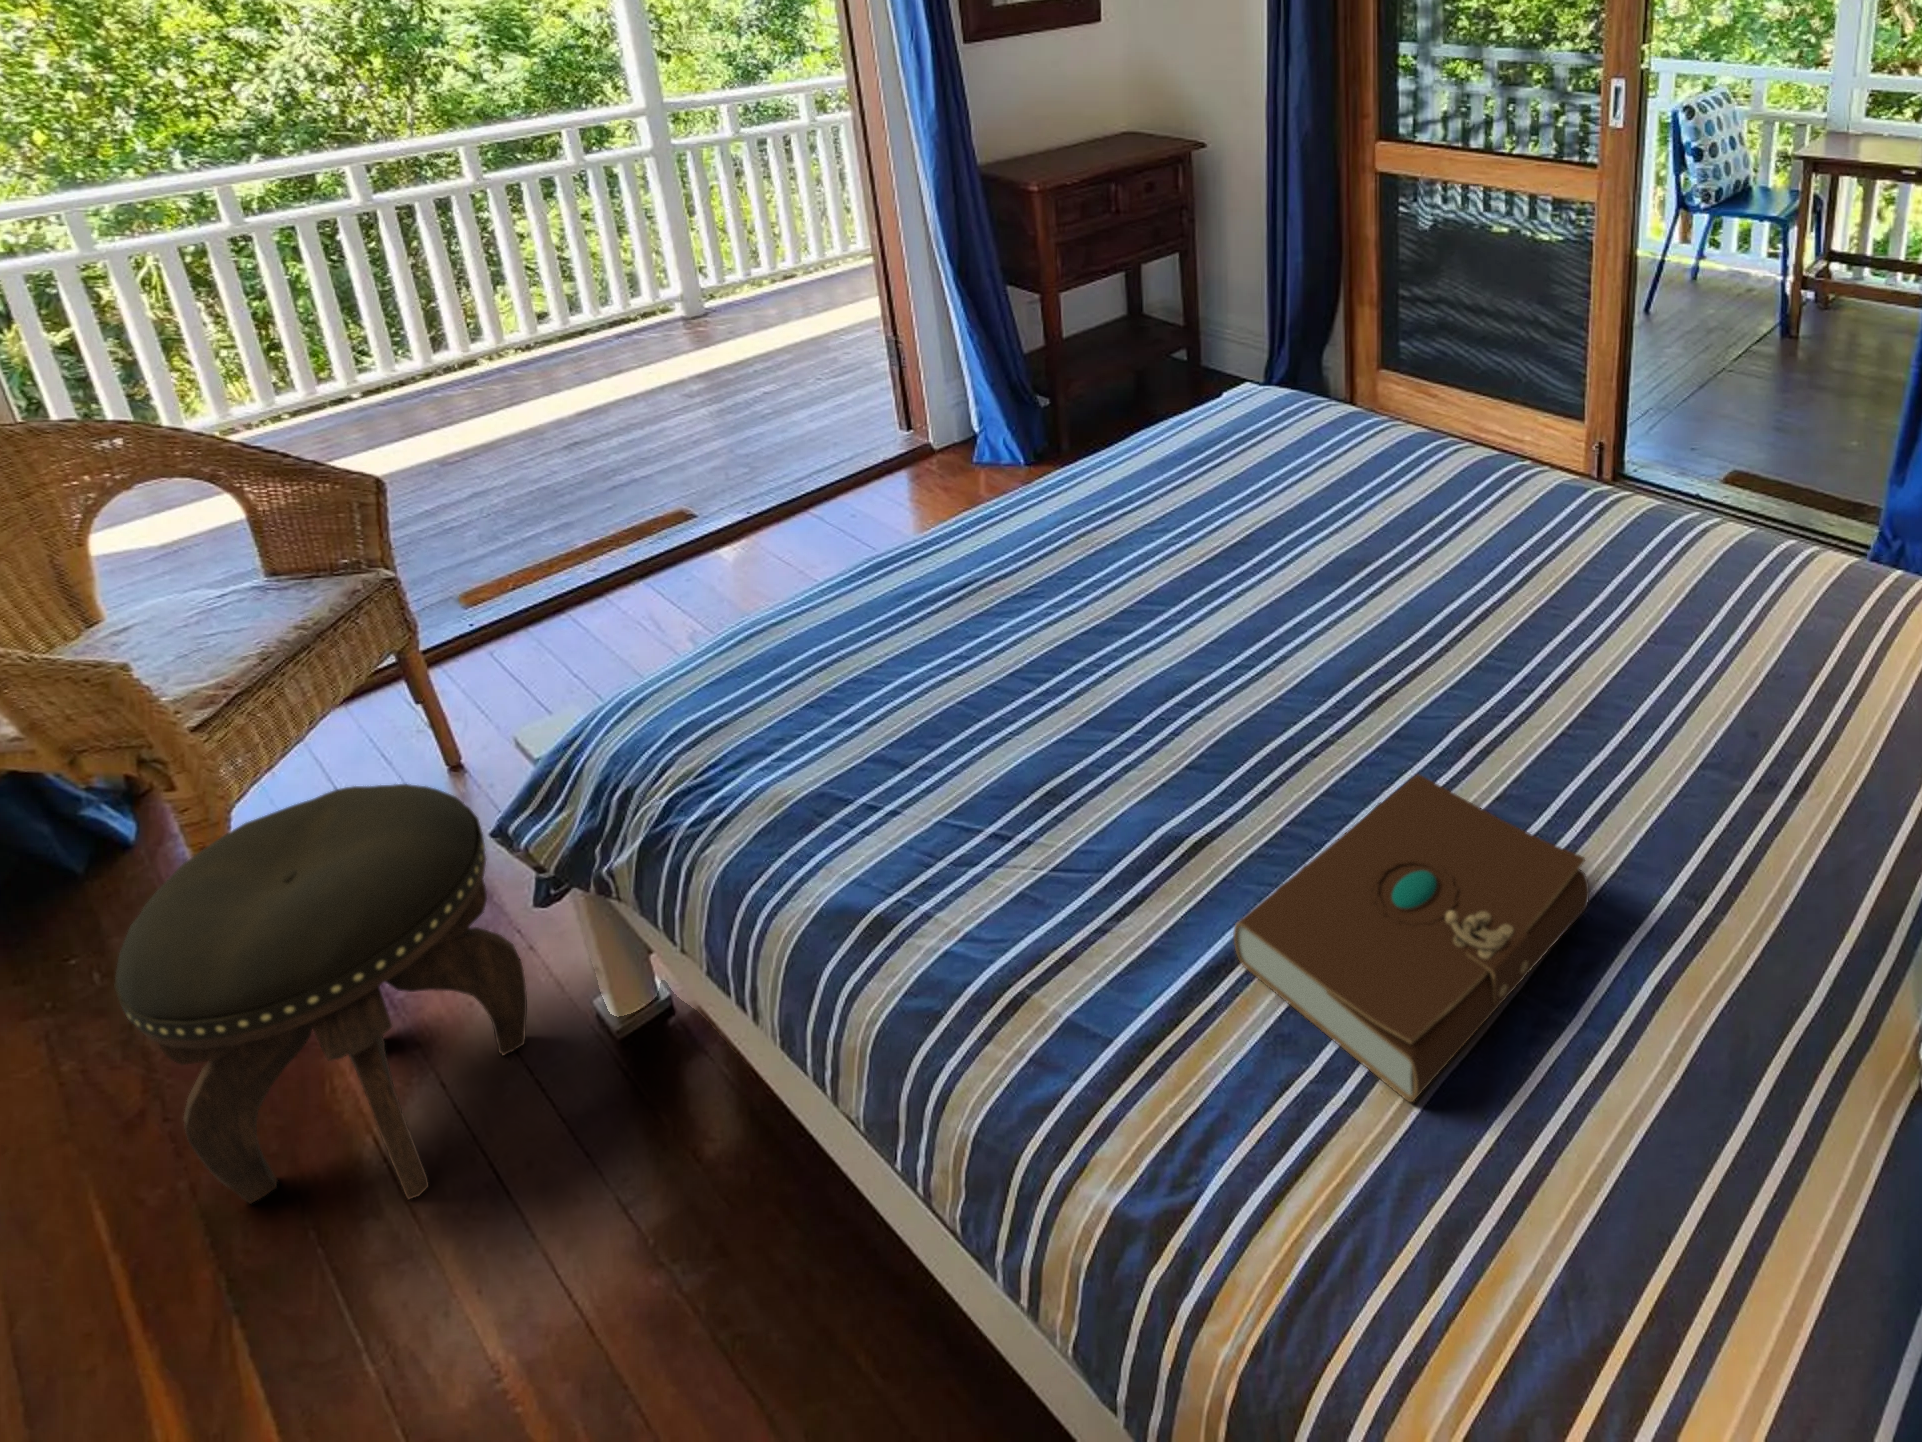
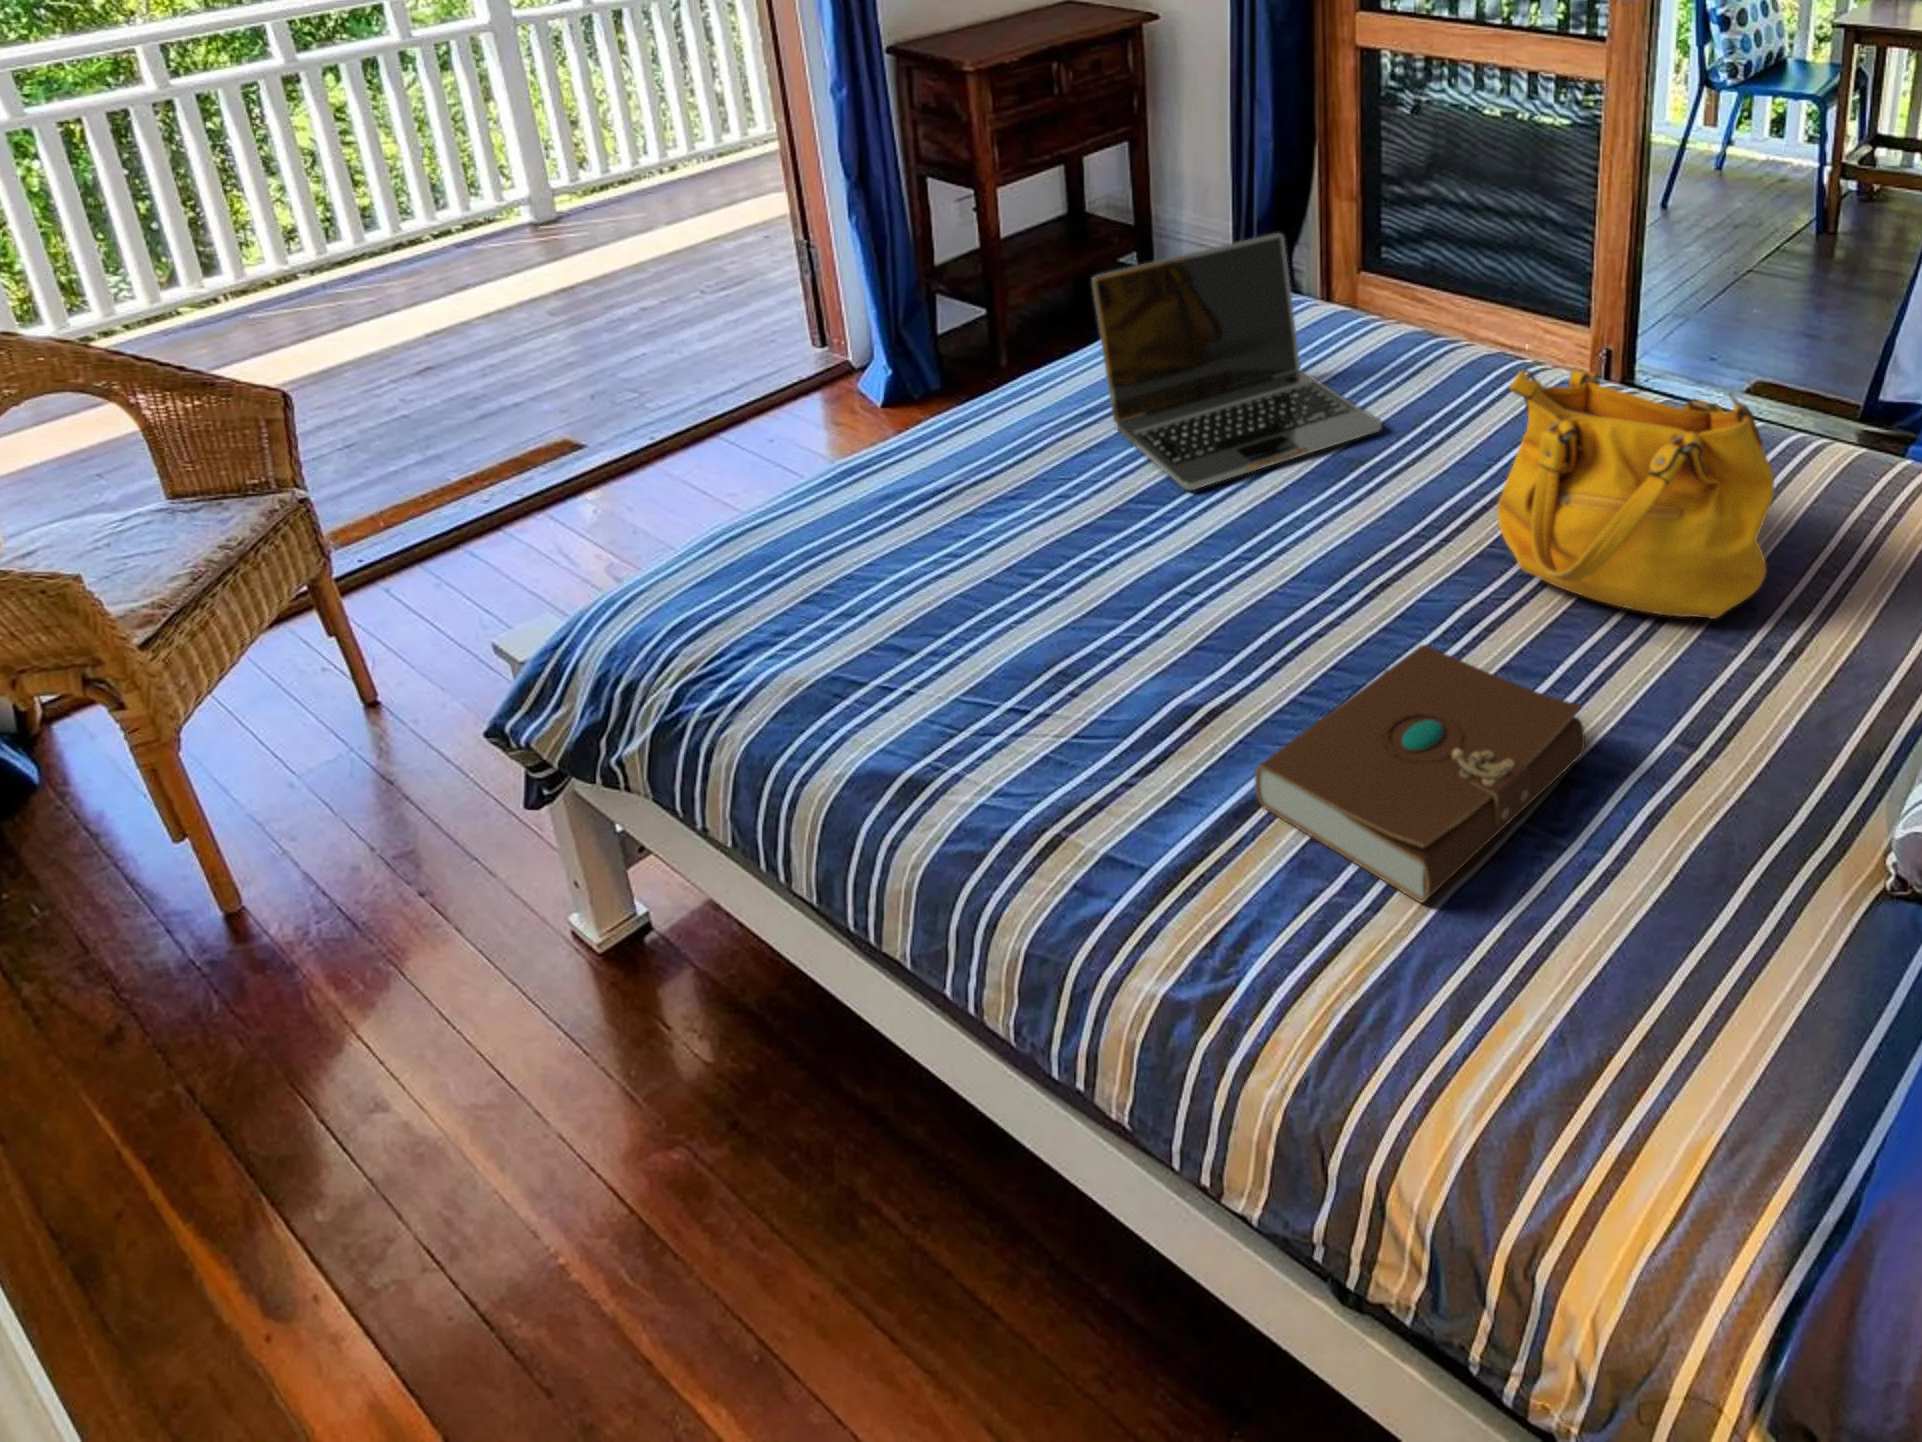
laptop: none [1113,340,1385,589] -> present [1092,233,1381,490]
handbag: none [1496,481,1779,746] -> present [1498,369,1774,619]
footstool: present [114,784,527,1203] -> none [135,695,510,1099]

